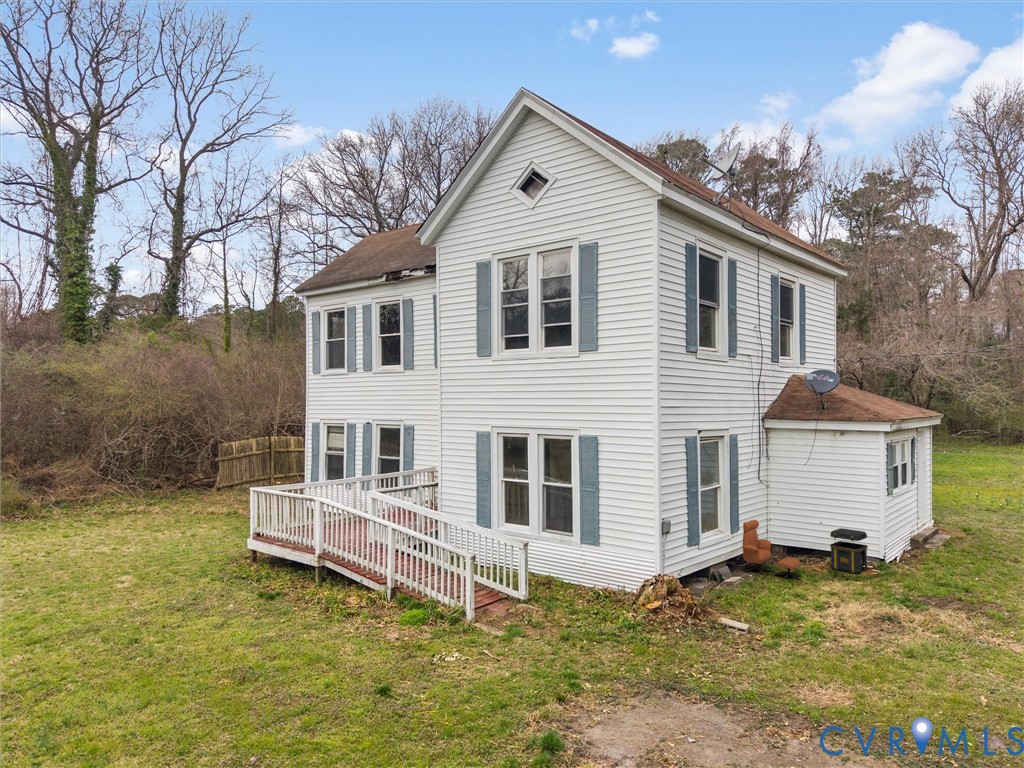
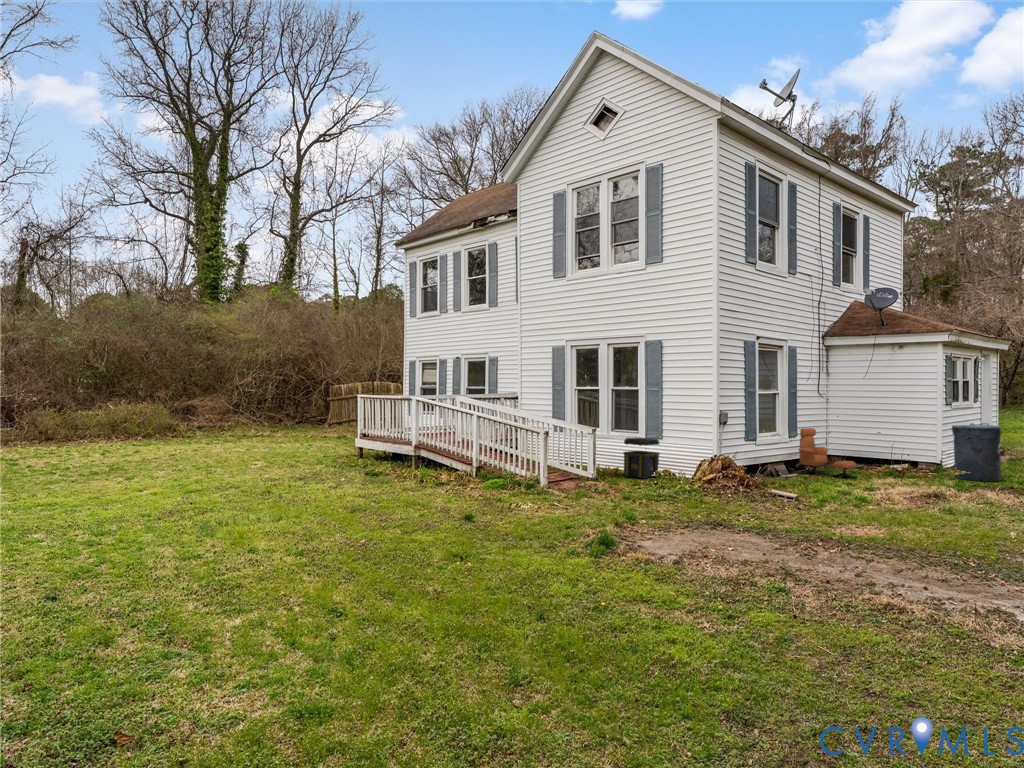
trash can: none [890,512,938,577] -> present [952,423,1001,482]
toolbox: present [830,528,868,573] -> present [624,438,660,479]

